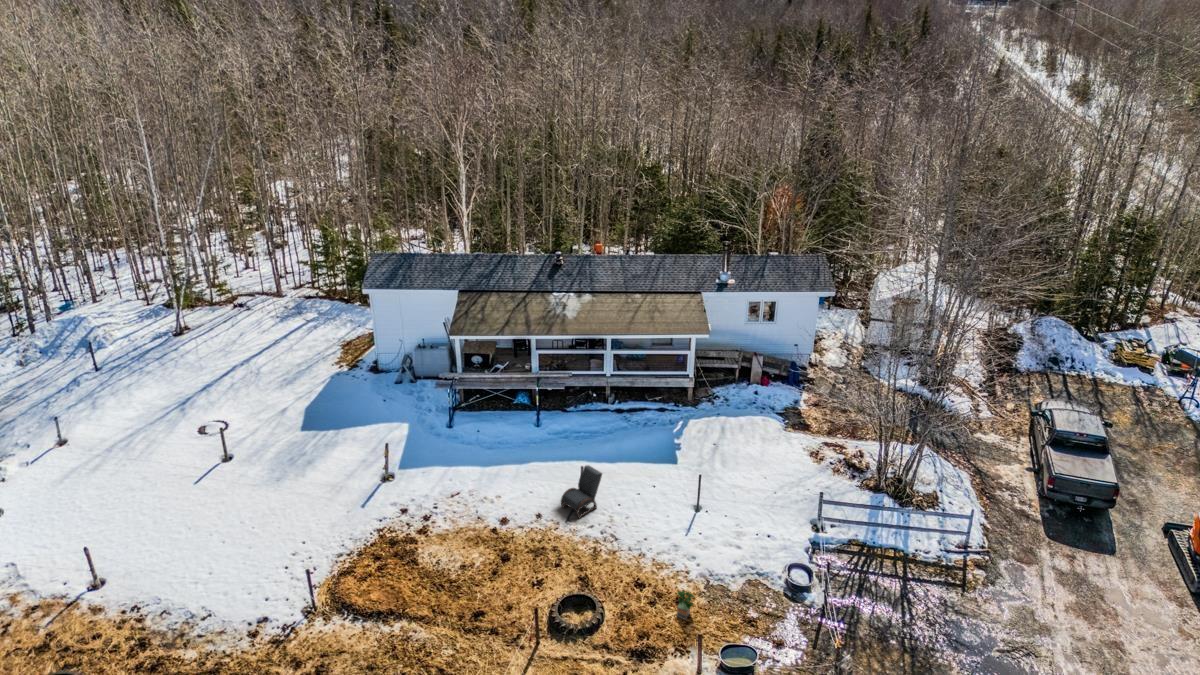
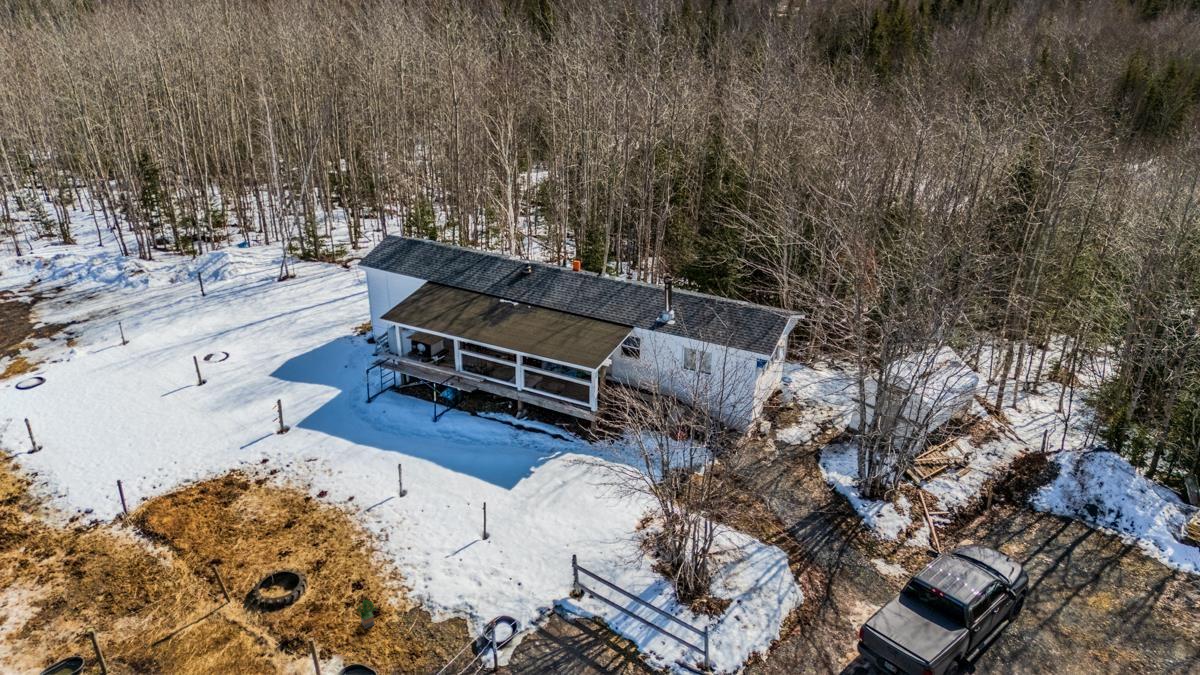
lounge chair: present [561,465,602,518] -> none [375,465,411,511]

